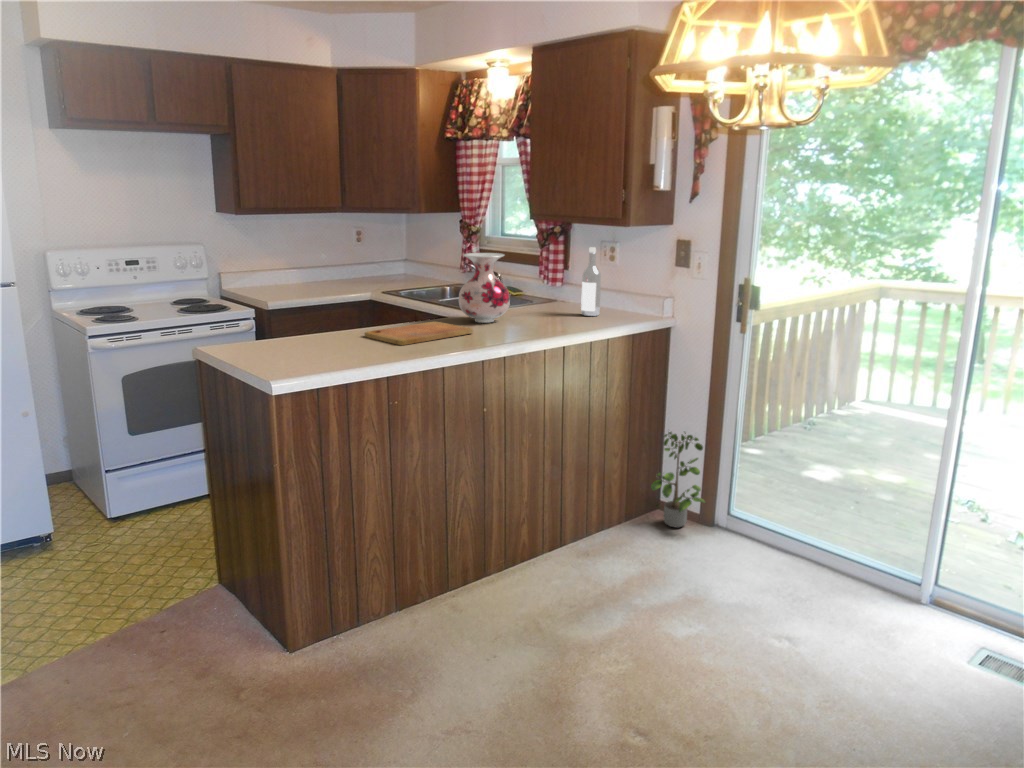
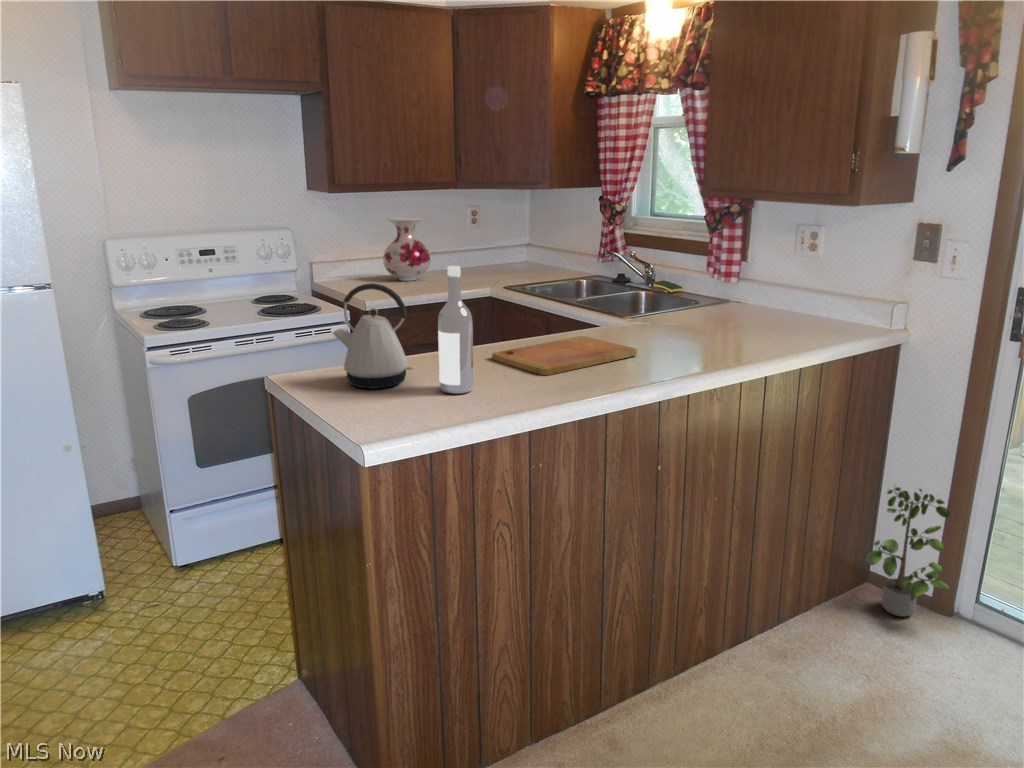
wine bottle: present [581,247,601,316] -> present [438,266,474,394]
vase: present [459,253,510,323] -> present [383,217,431,281]
kettle: none [242,277,304,354] -> present [333,283,414,389]

